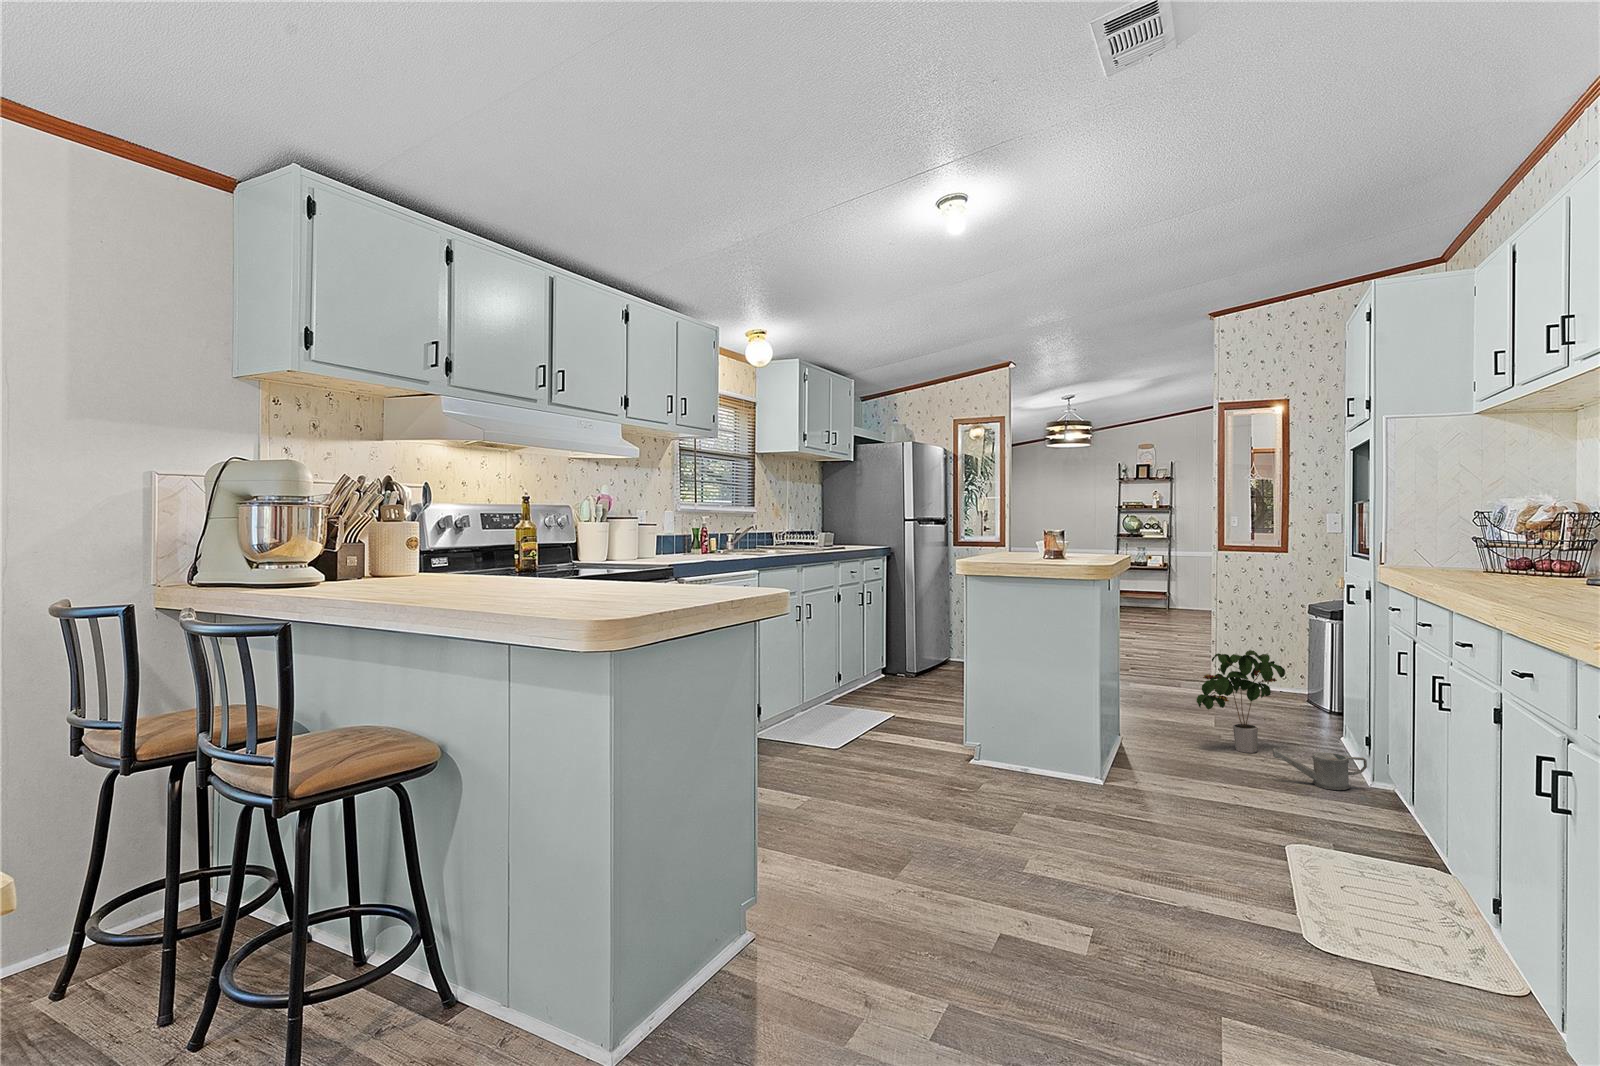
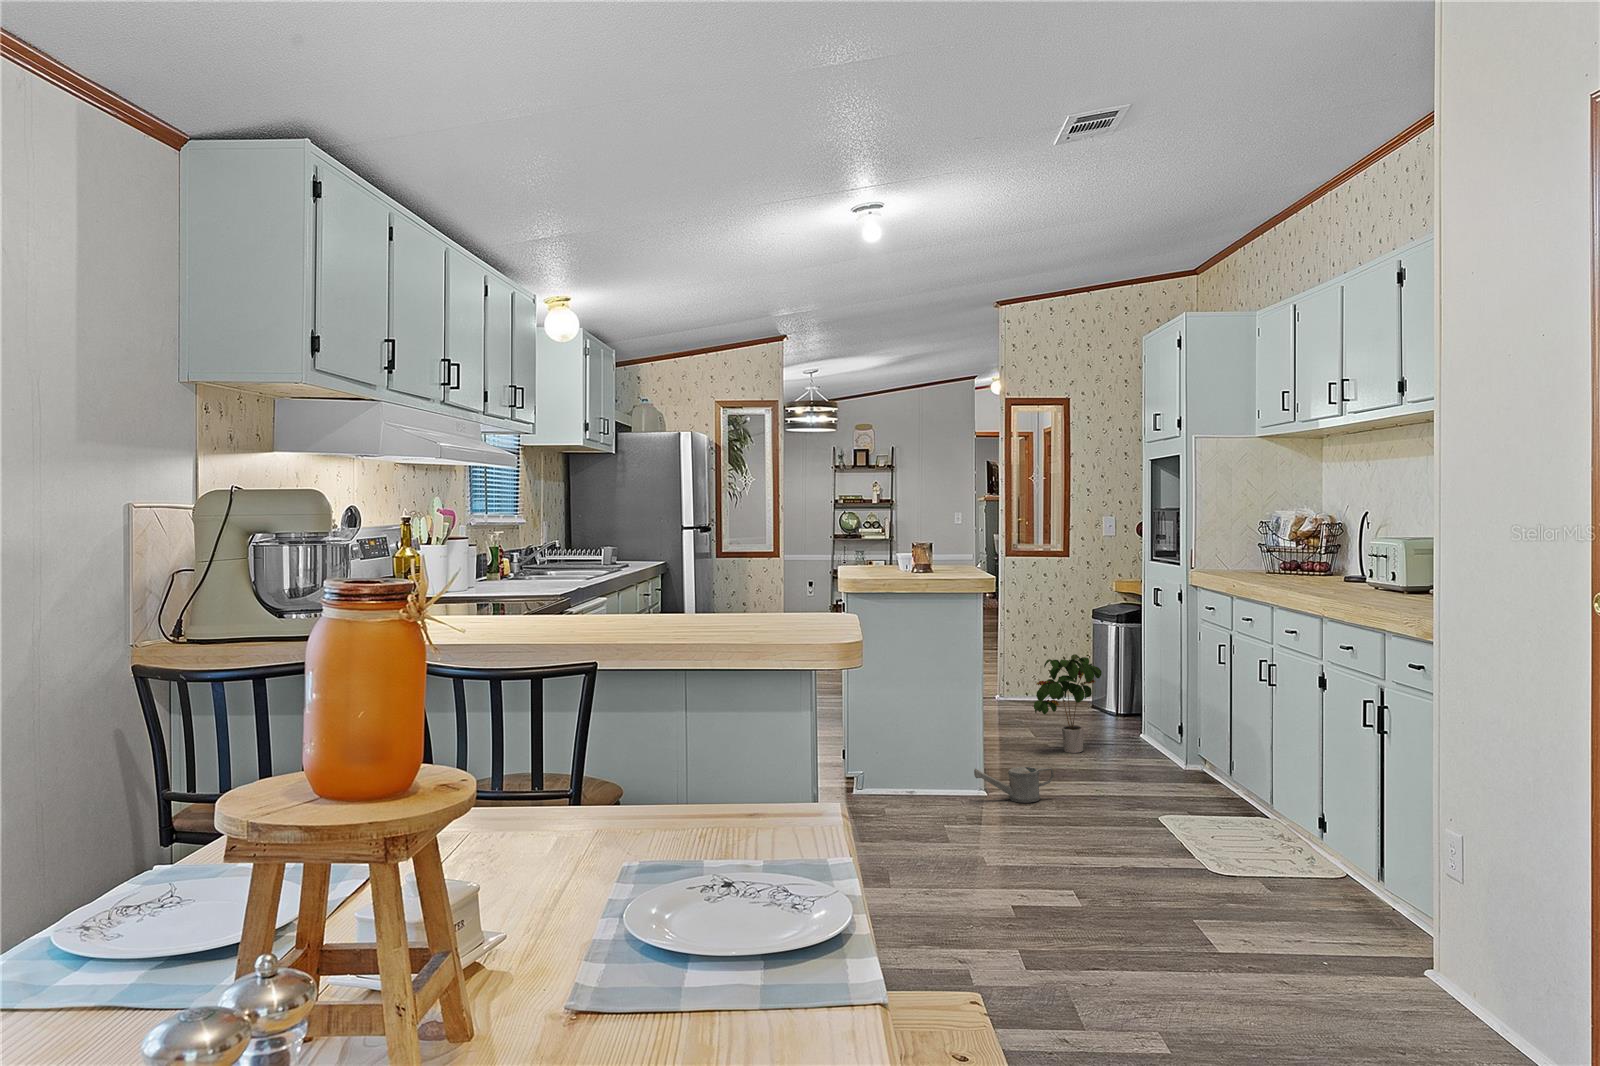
watering can: present [1273,748,1367,790] -> present [974,767,1054,803]

